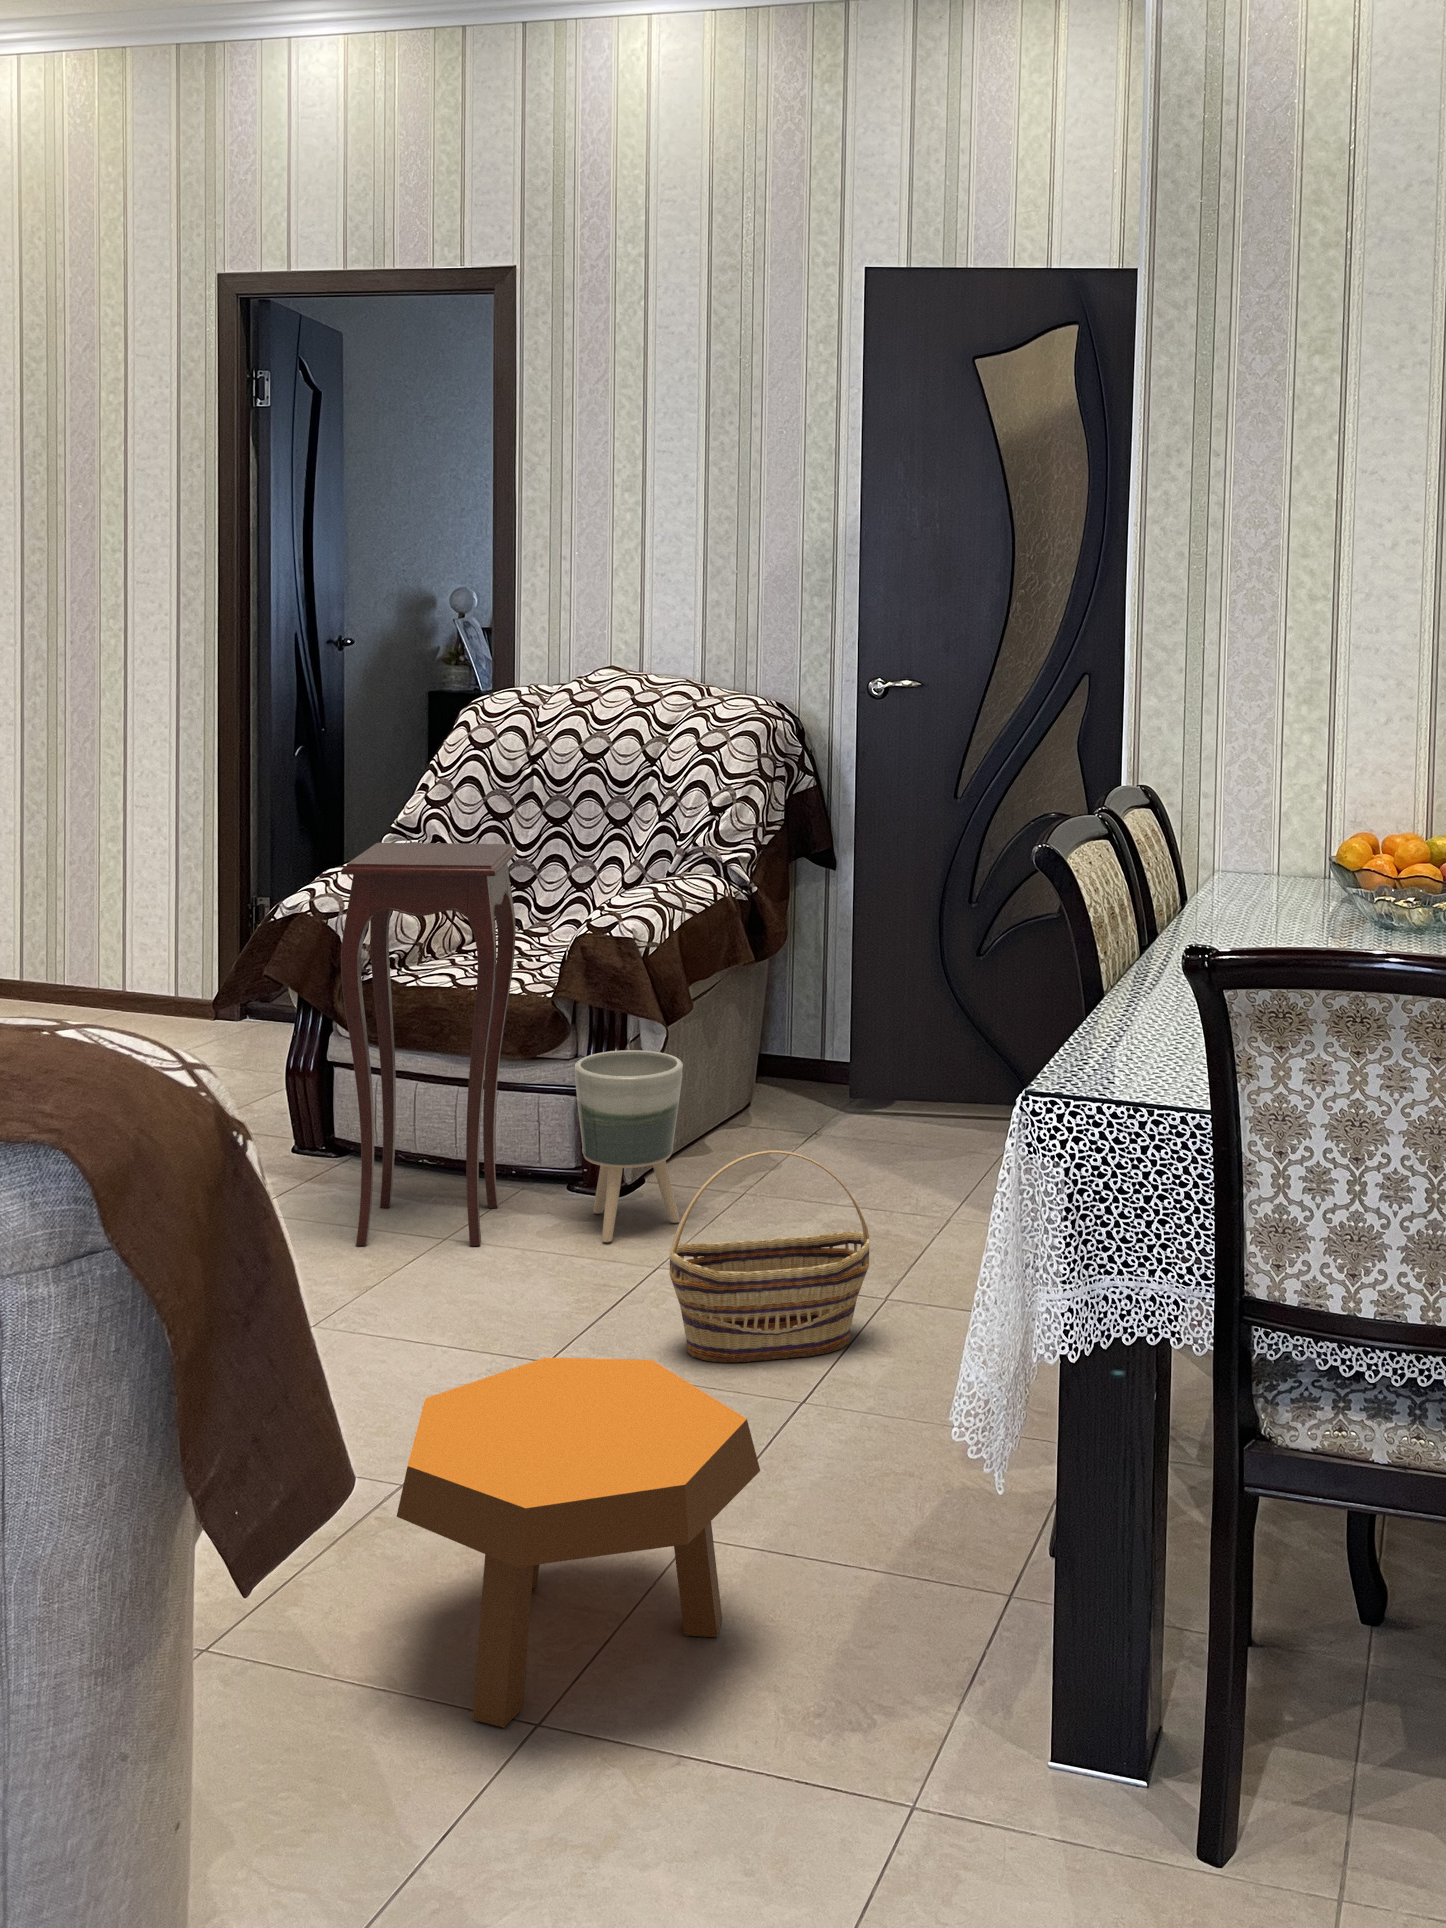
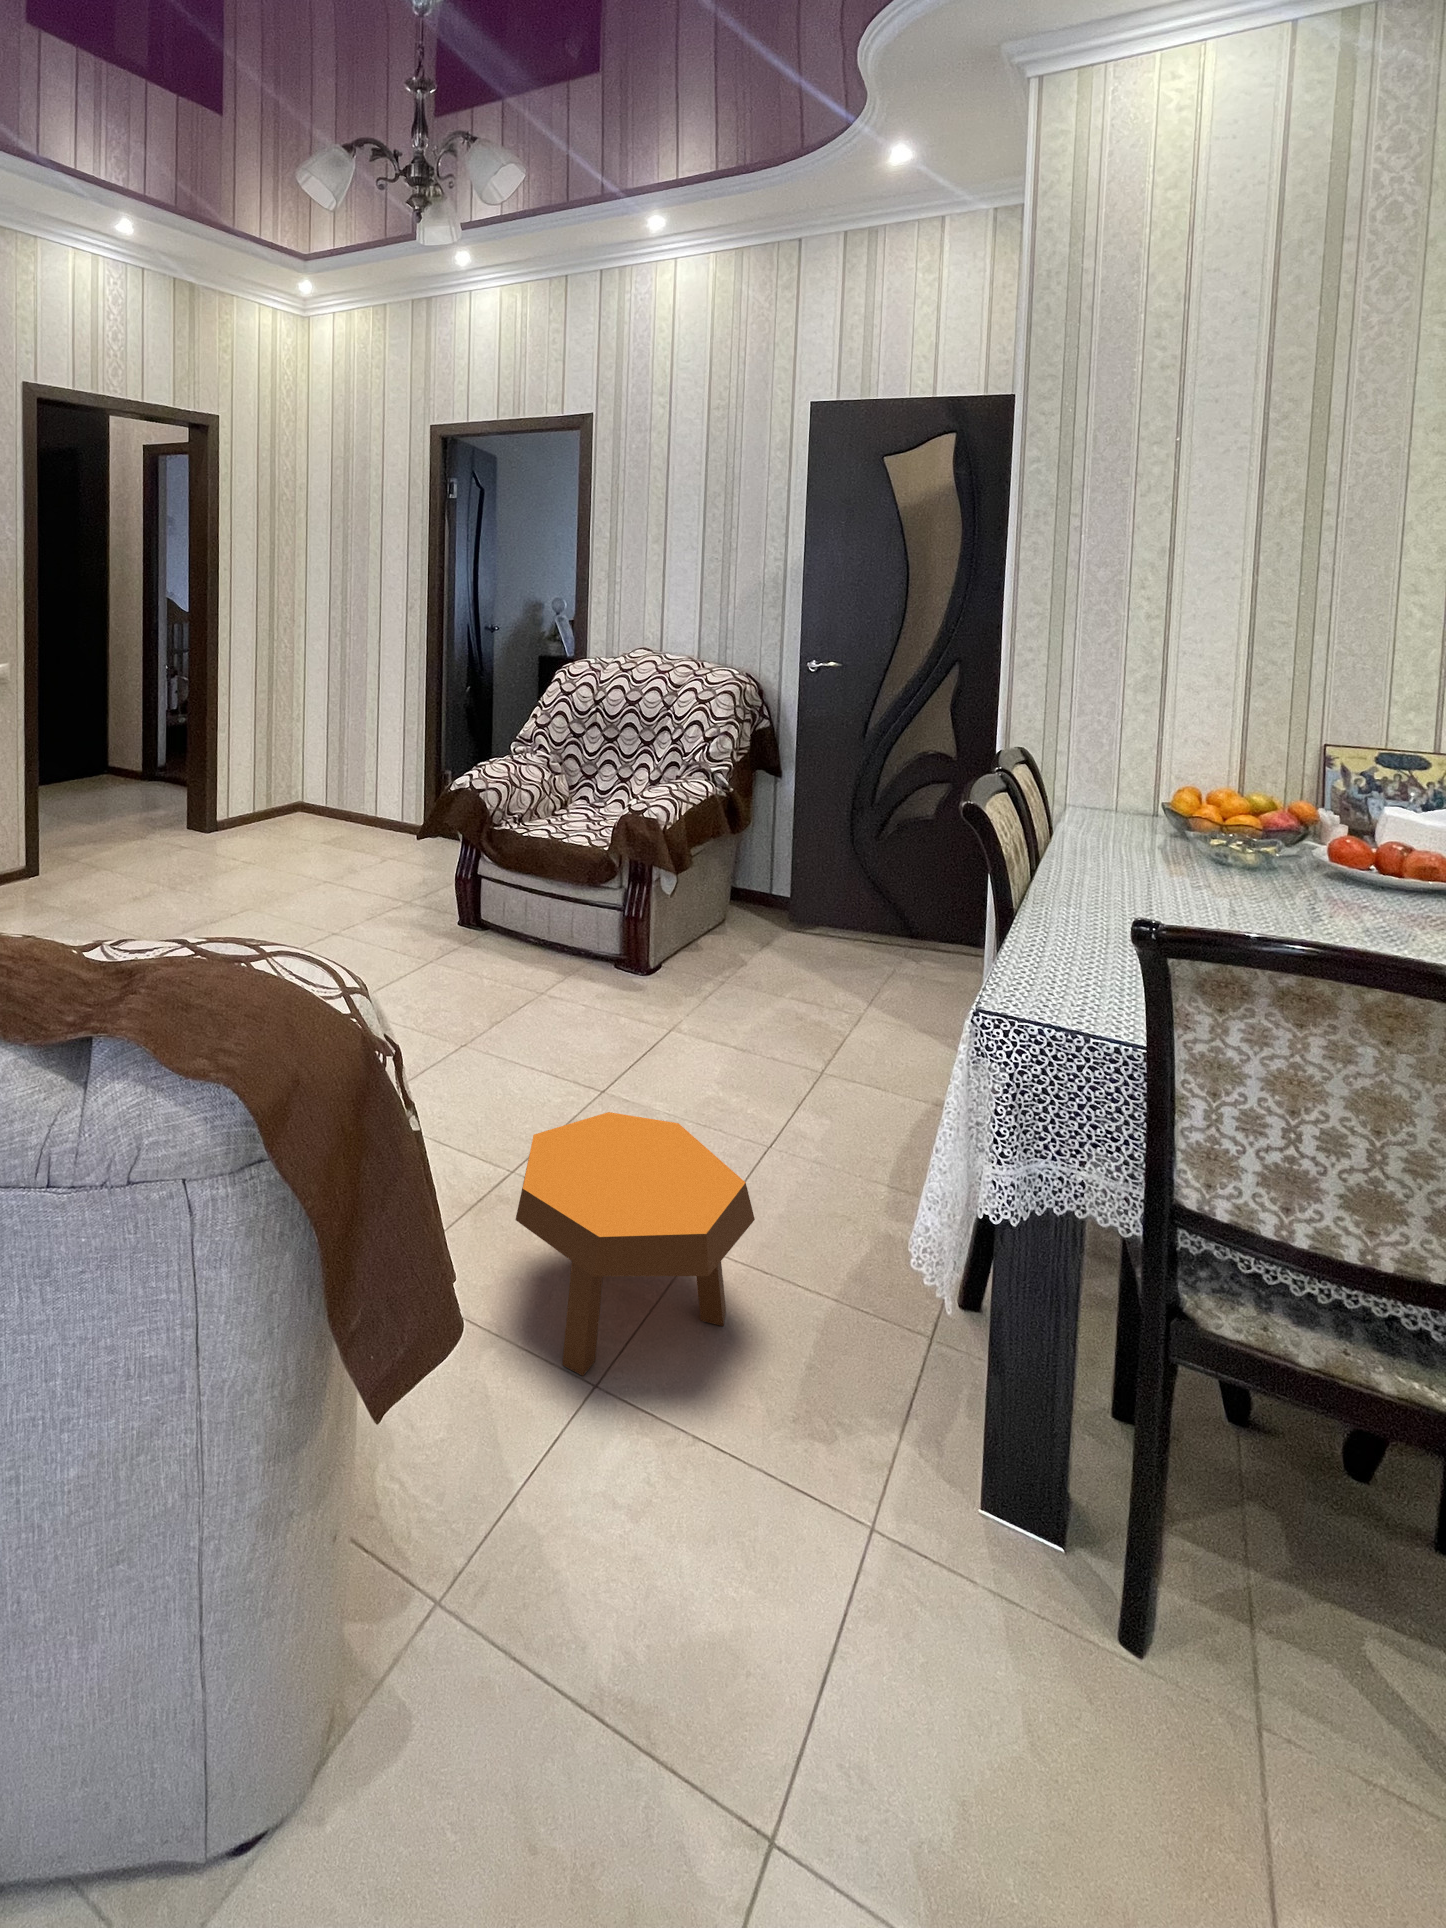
side table: present [341,843,517,1246] -> none [485,755,588,1001]
planter: present [574,1050,683,1242] -> none [622,888,689,1007]
basket: present [669,1150,870,1362] -> none [683,972,815,1107]

